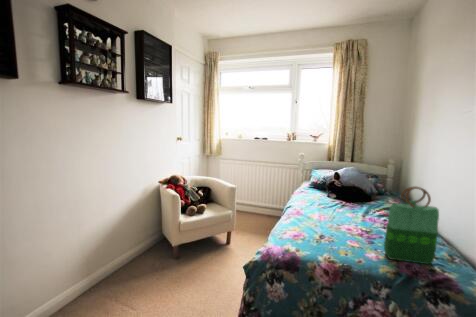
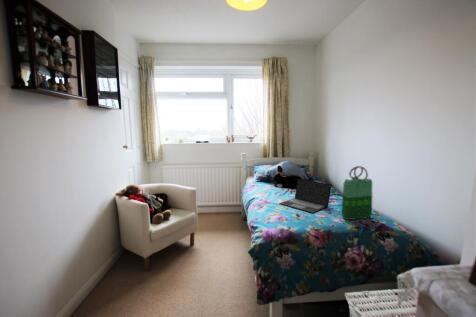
laptop: none [312,191,384,238] -> present [279,179,331,213]

